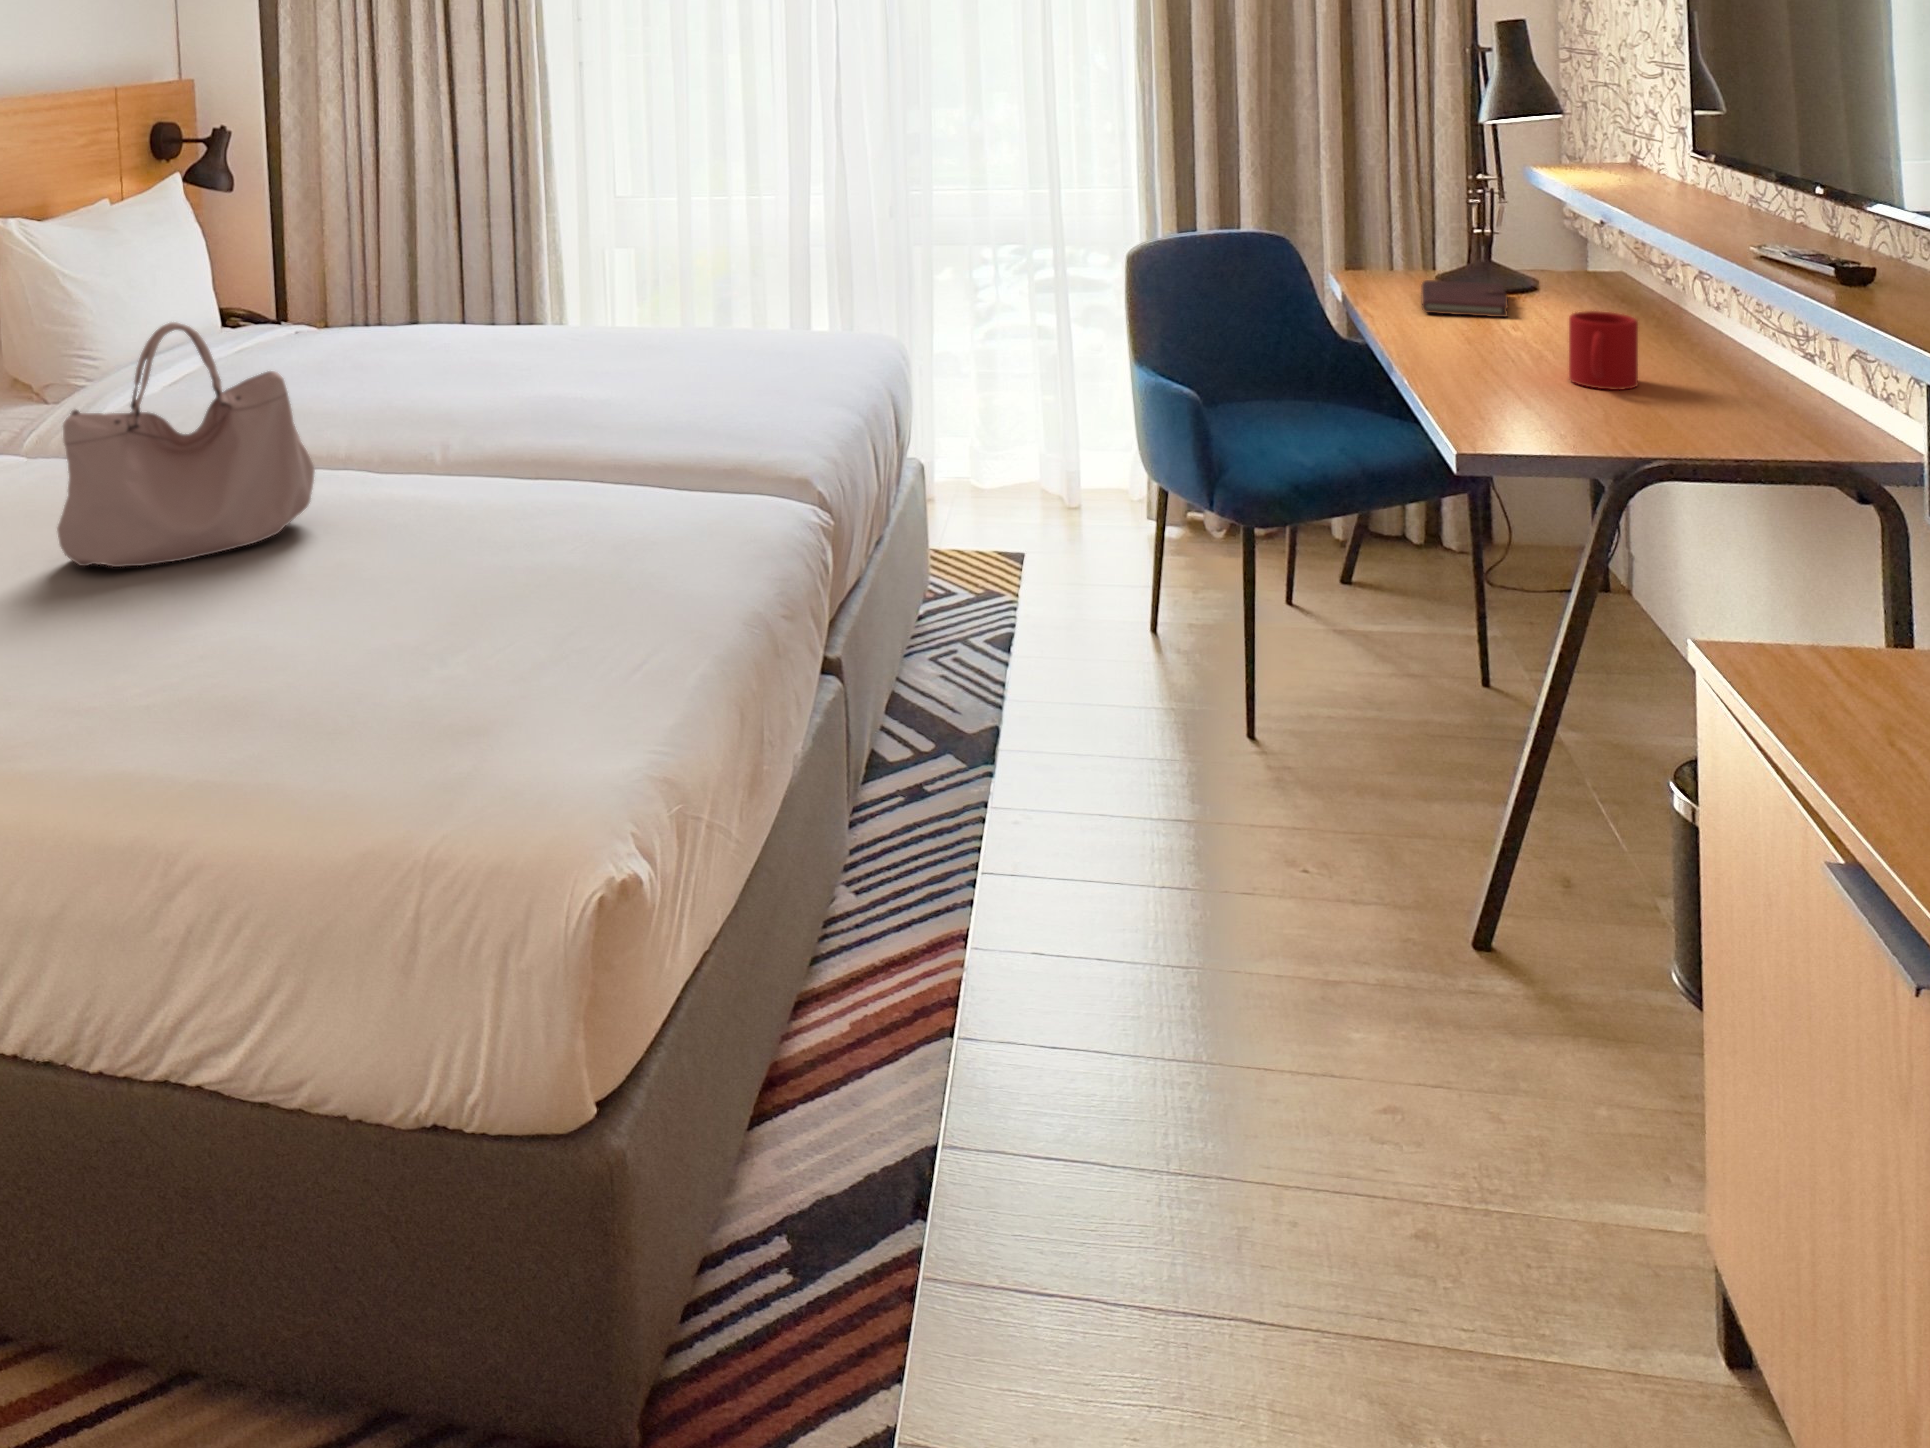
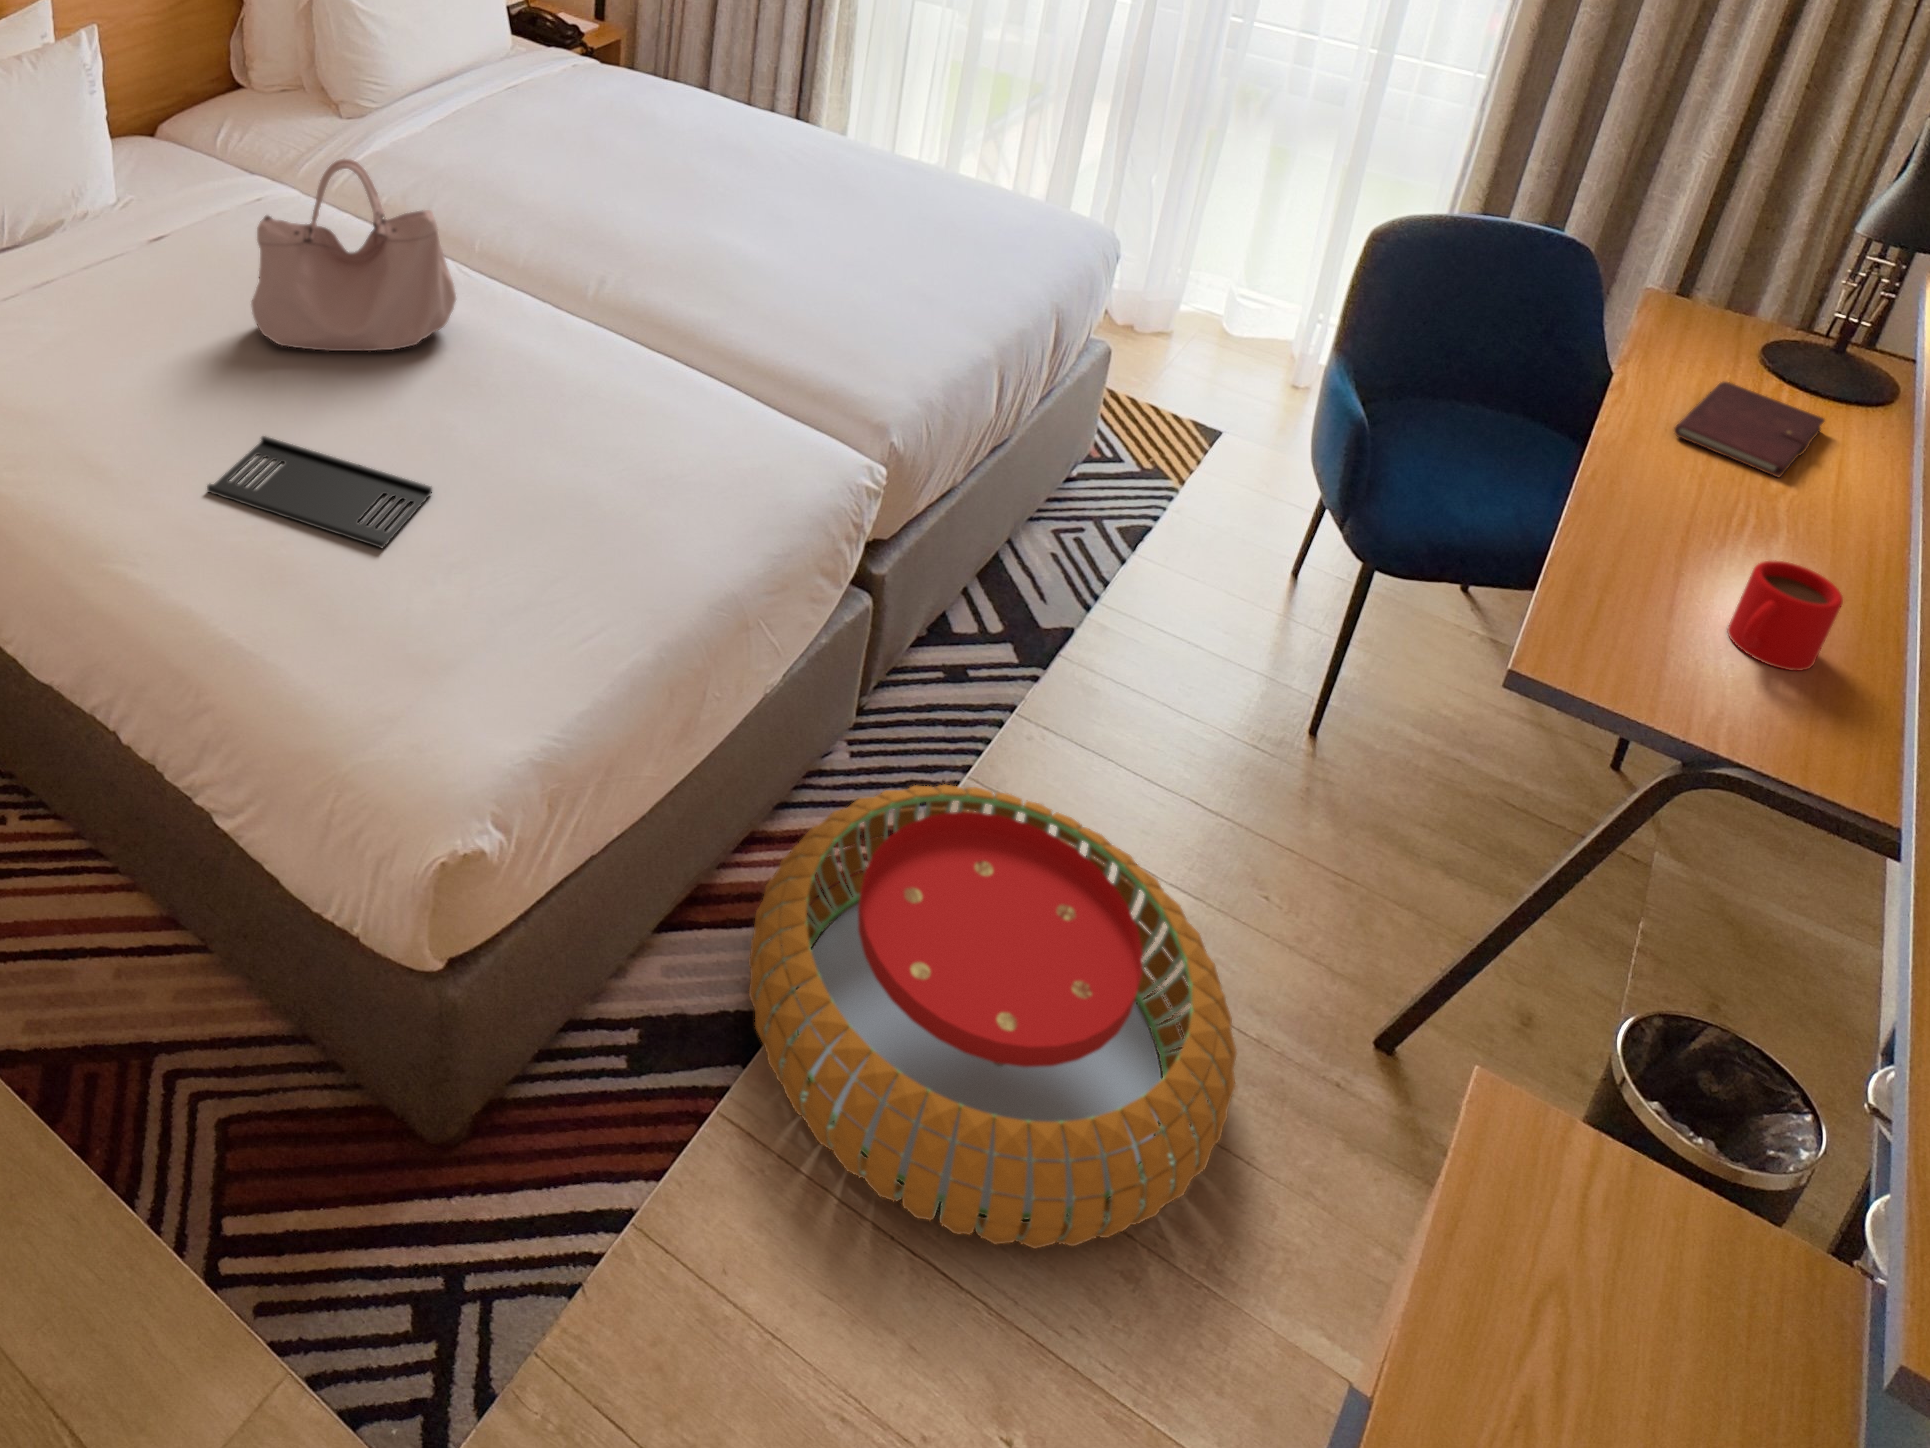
tray: none [94,628,385,704] -> present [207,436,432,548]
pouf: none [873,815,1424,1271] -> present [749,785,1237,1248]

